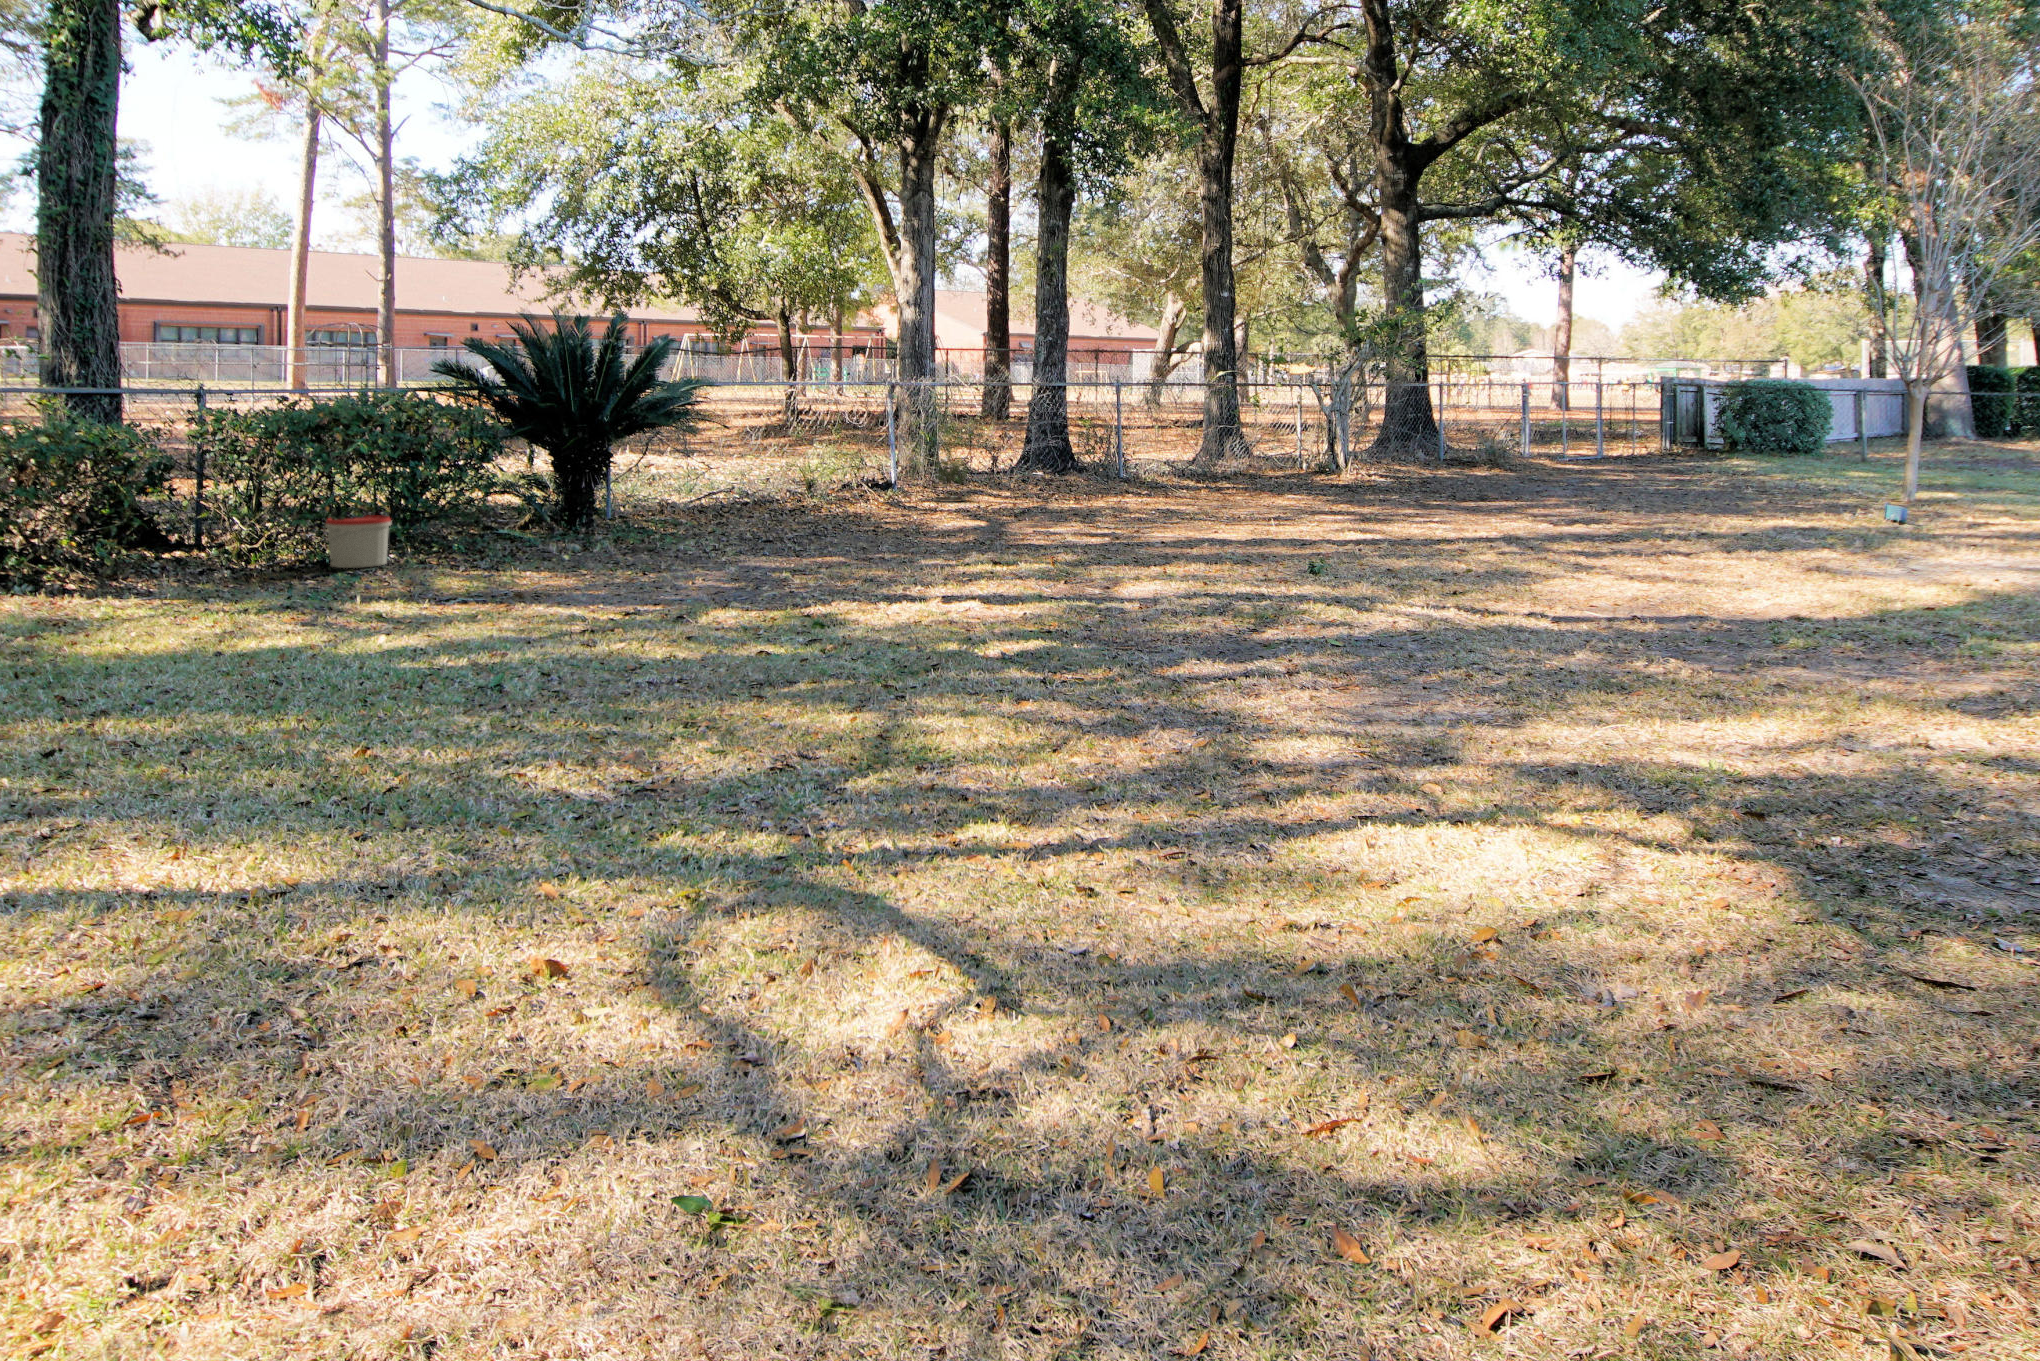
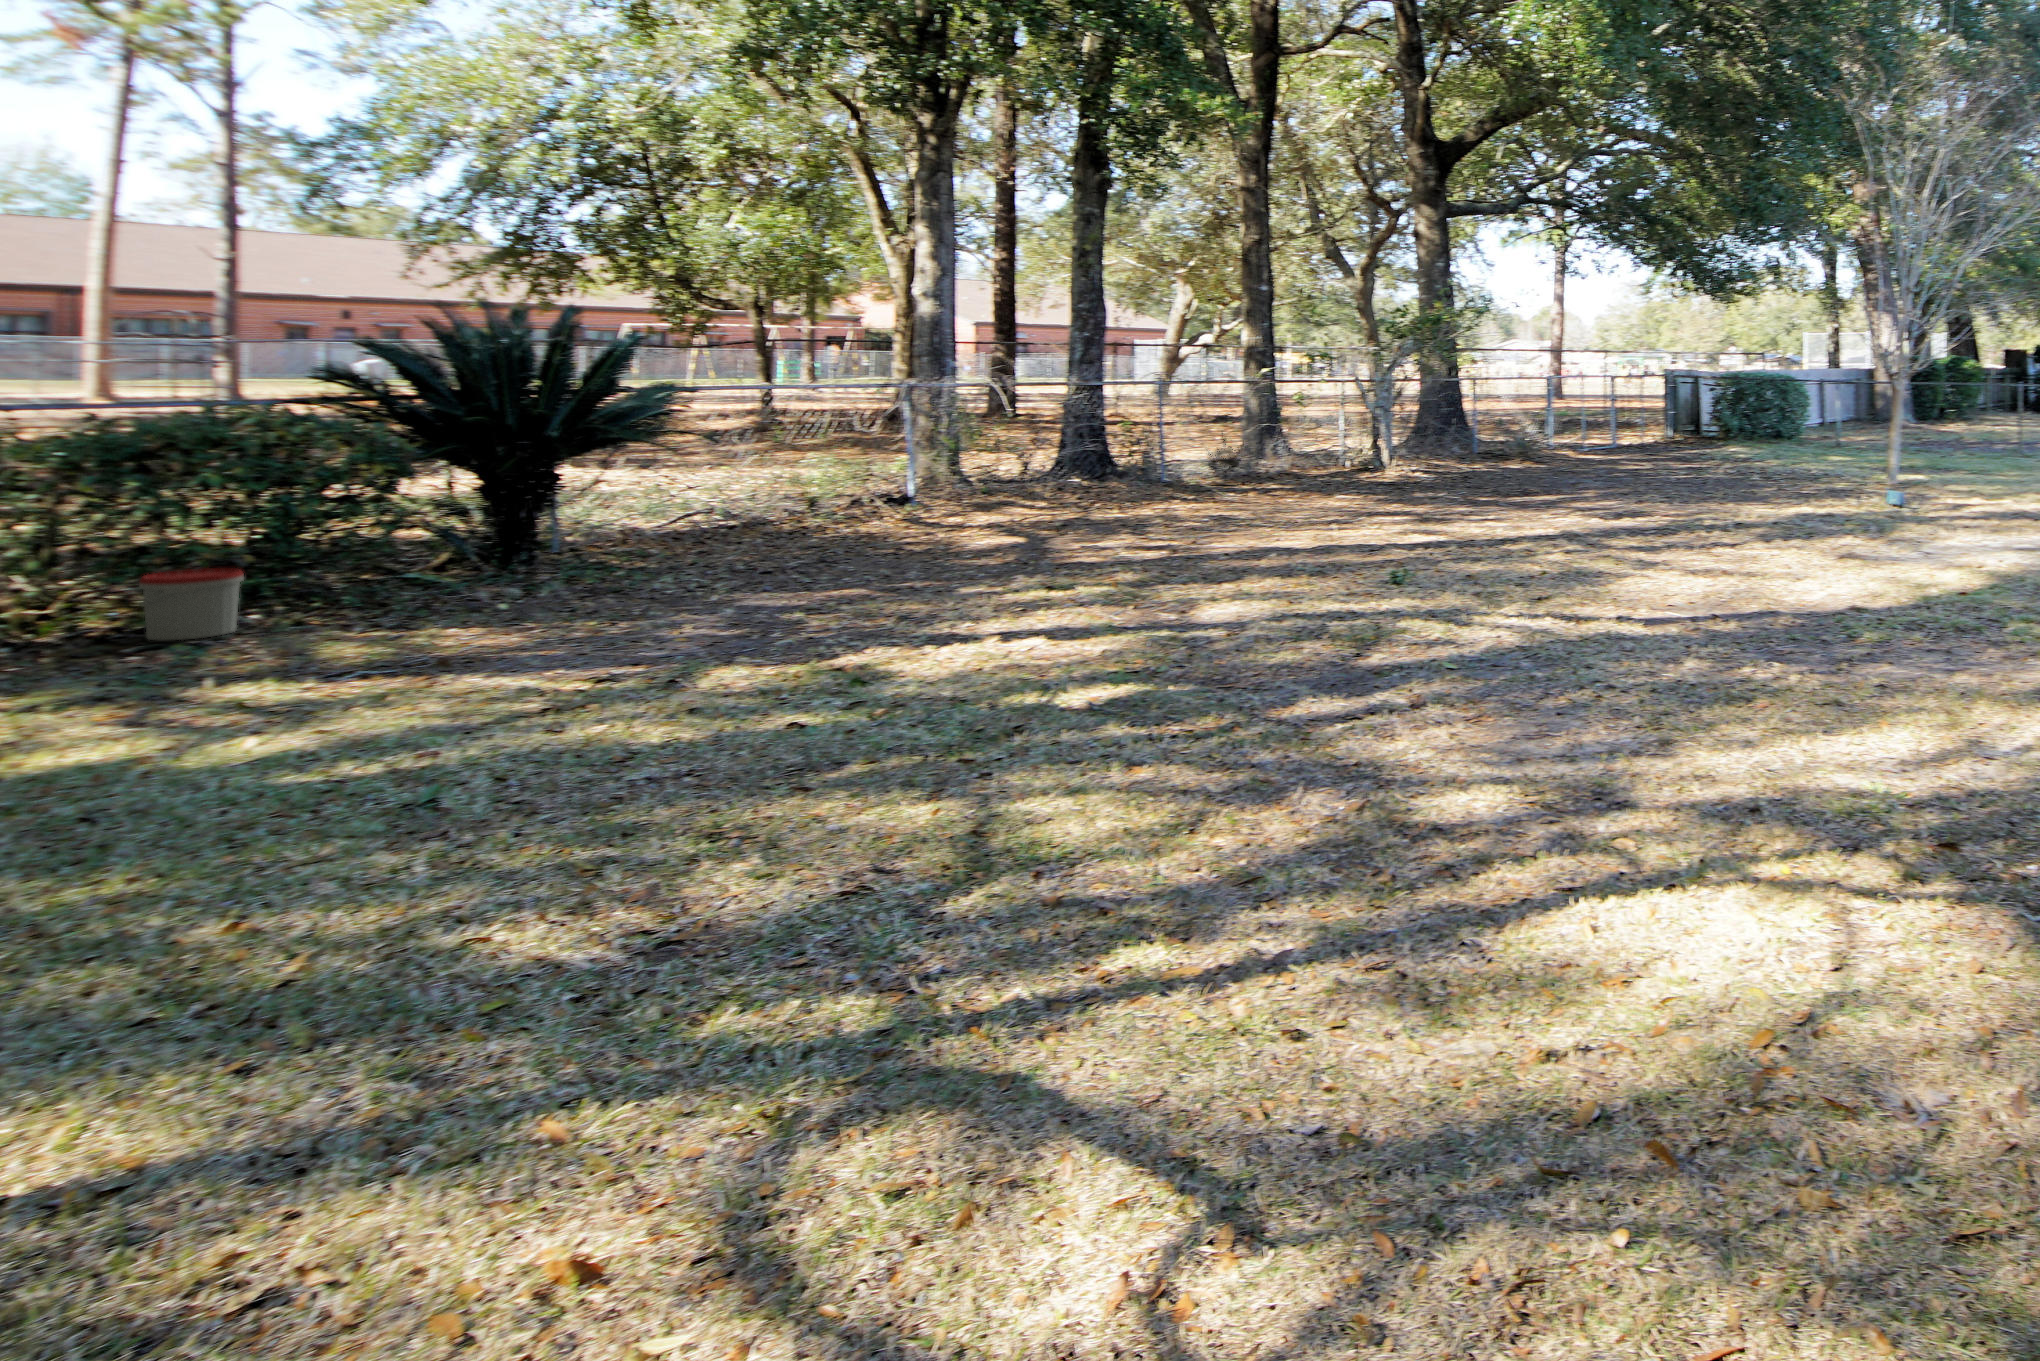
potted tree: present [934,447,968,502] -> present [1208,433,1239,486]

